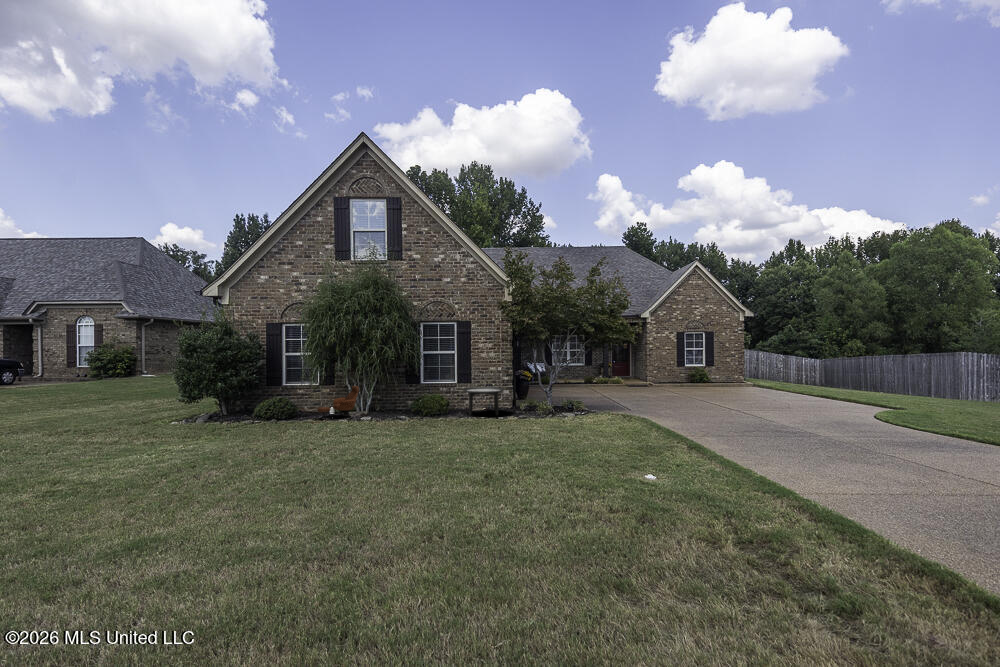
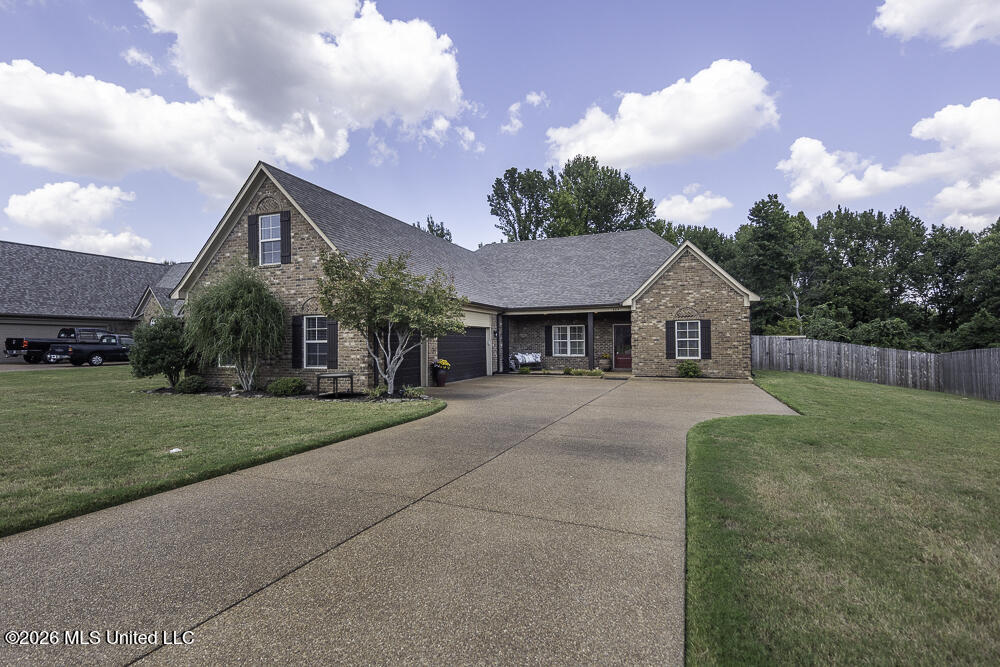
lounge chair: present [317,386,359,419] -> none [212,368,251,394]

